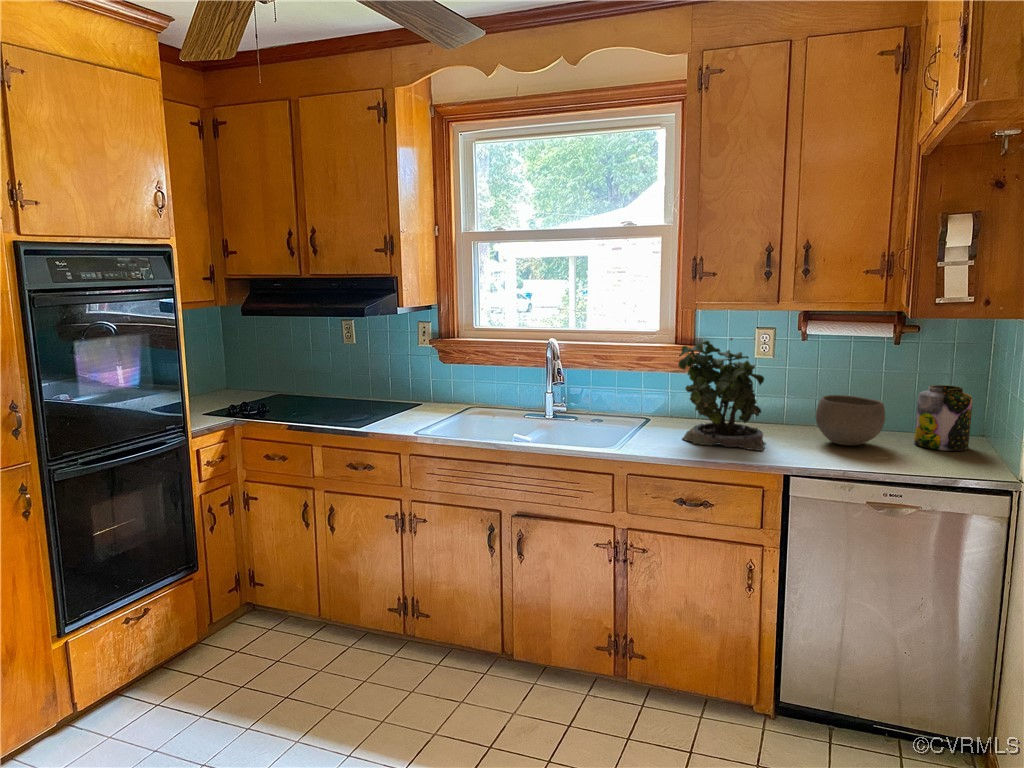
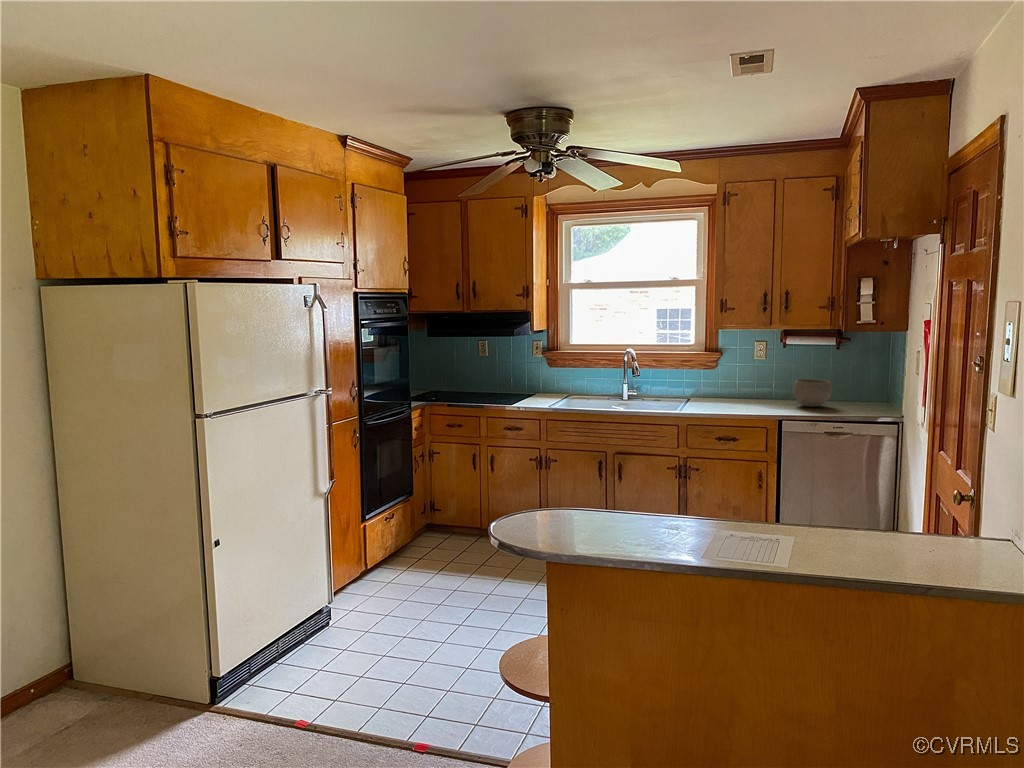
potted plant: present [678,338,765,451] -> none [712,346,766,410]
jar: present [914,385,972,451] -> none [849,372,879,408]

